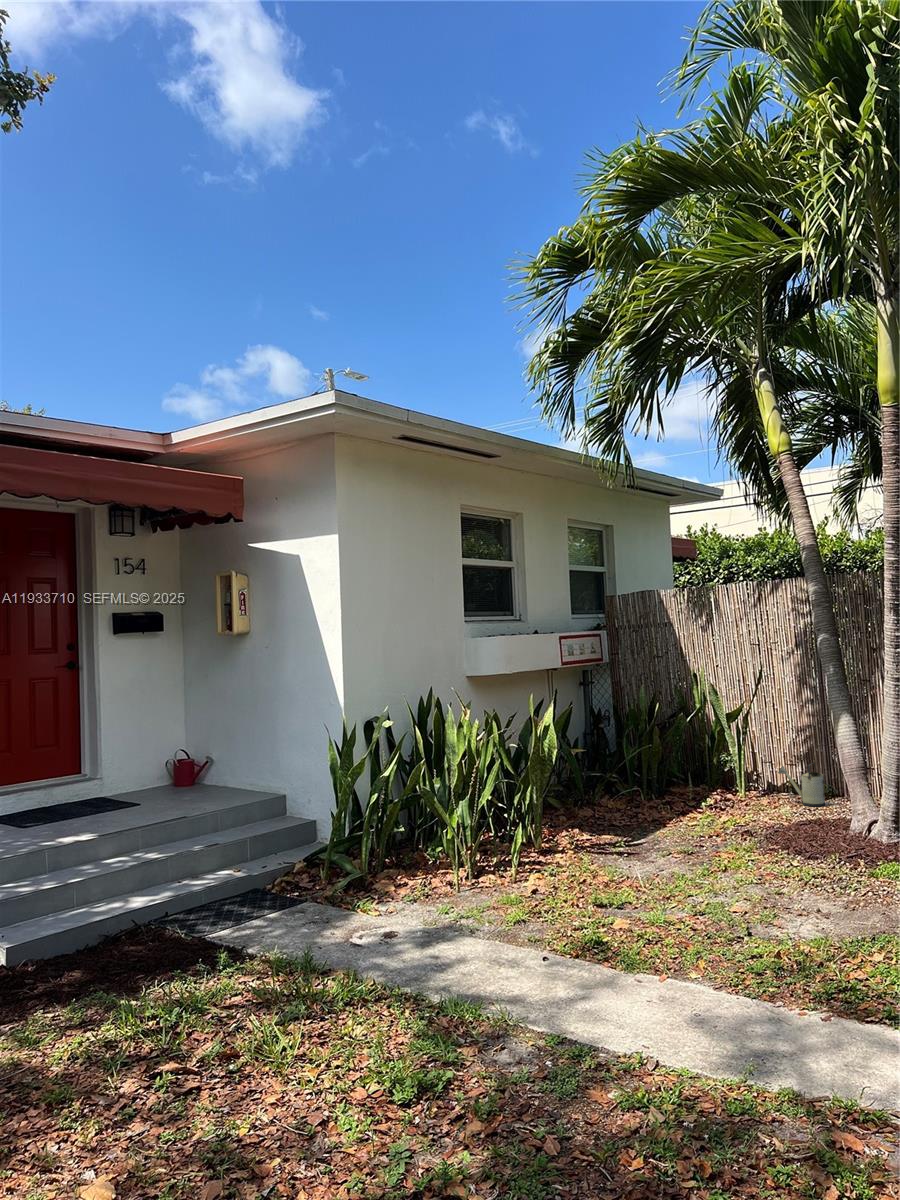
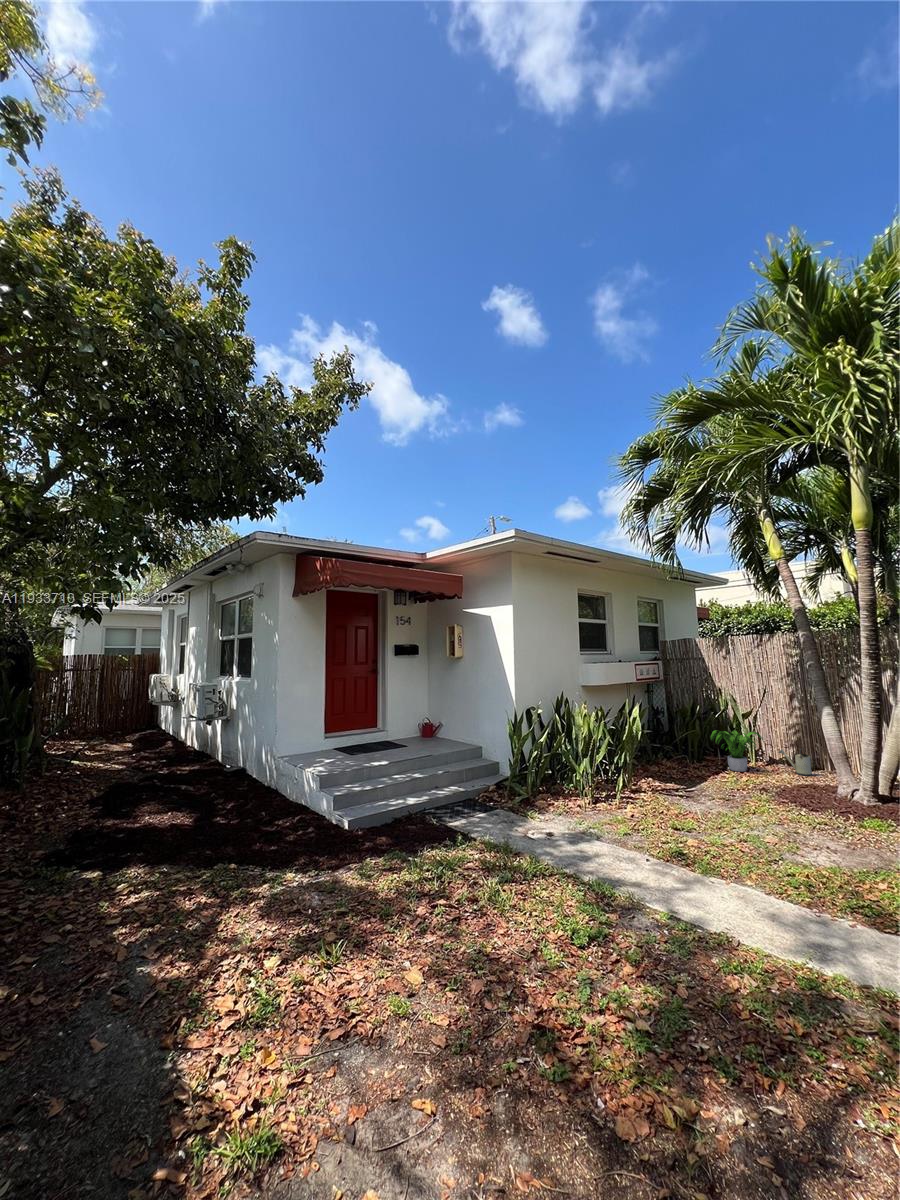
potted plant: none [676,742,756,807] -> present [711,730,763,771]

